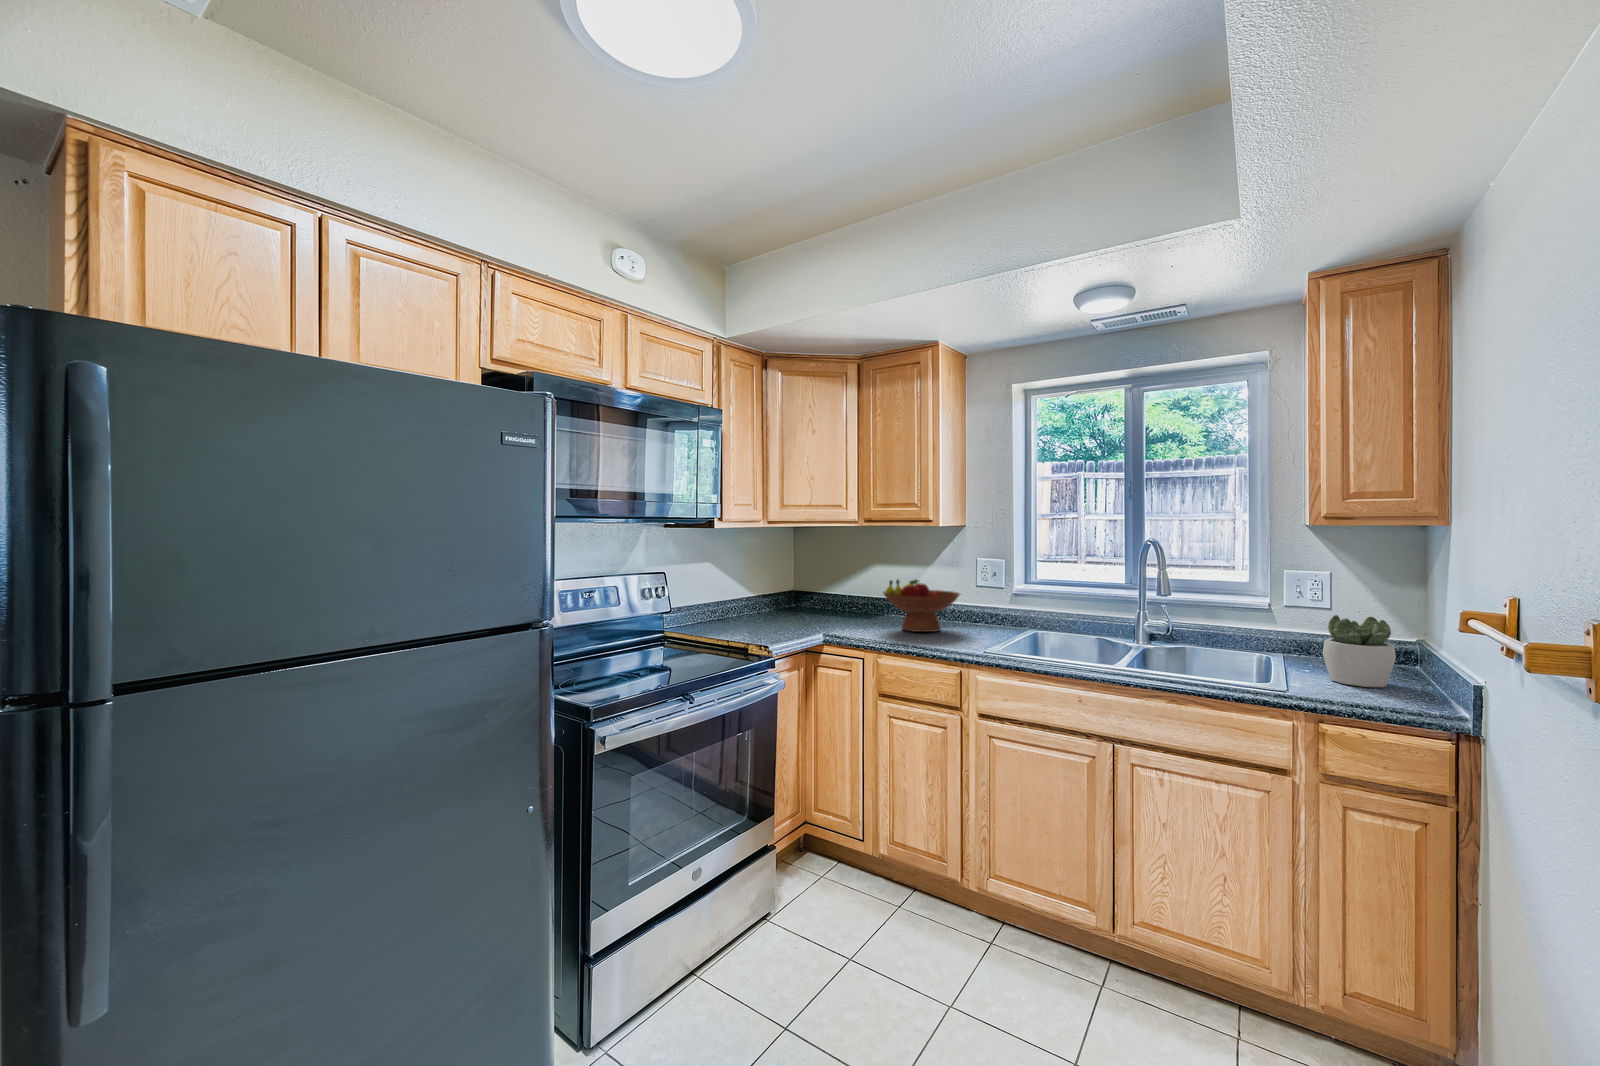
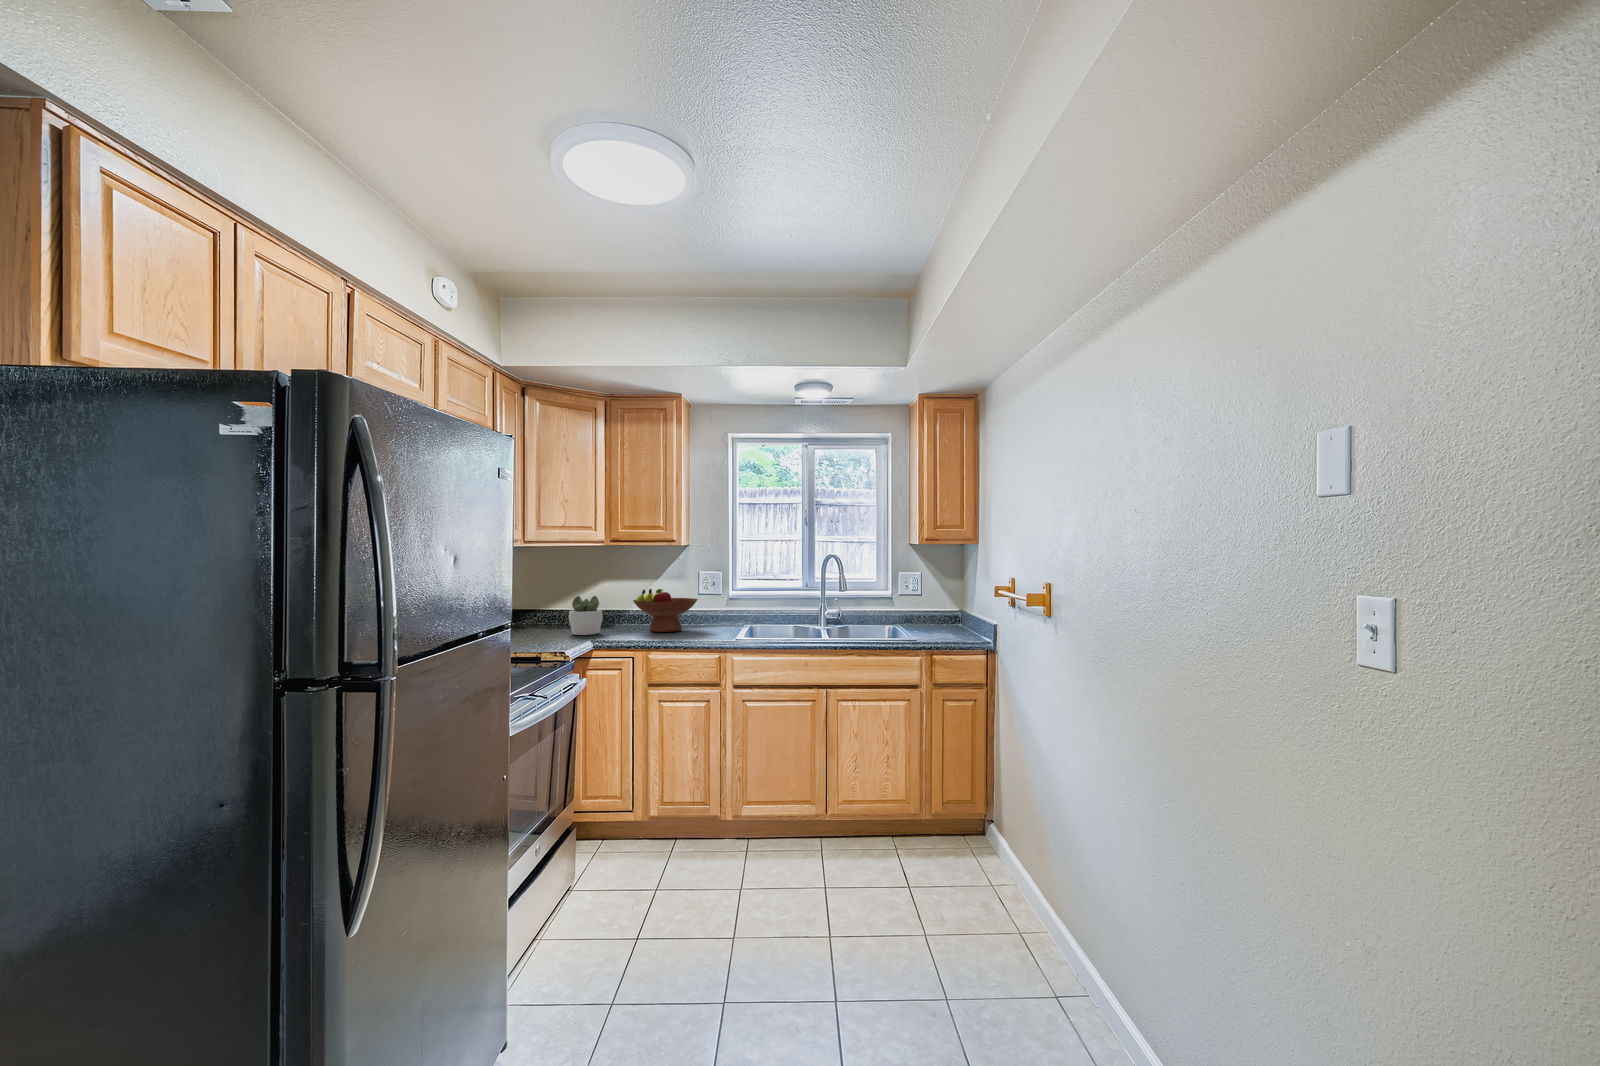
succulent plant: present [1323,615,1396,687] -> present [569,596,603,635]

